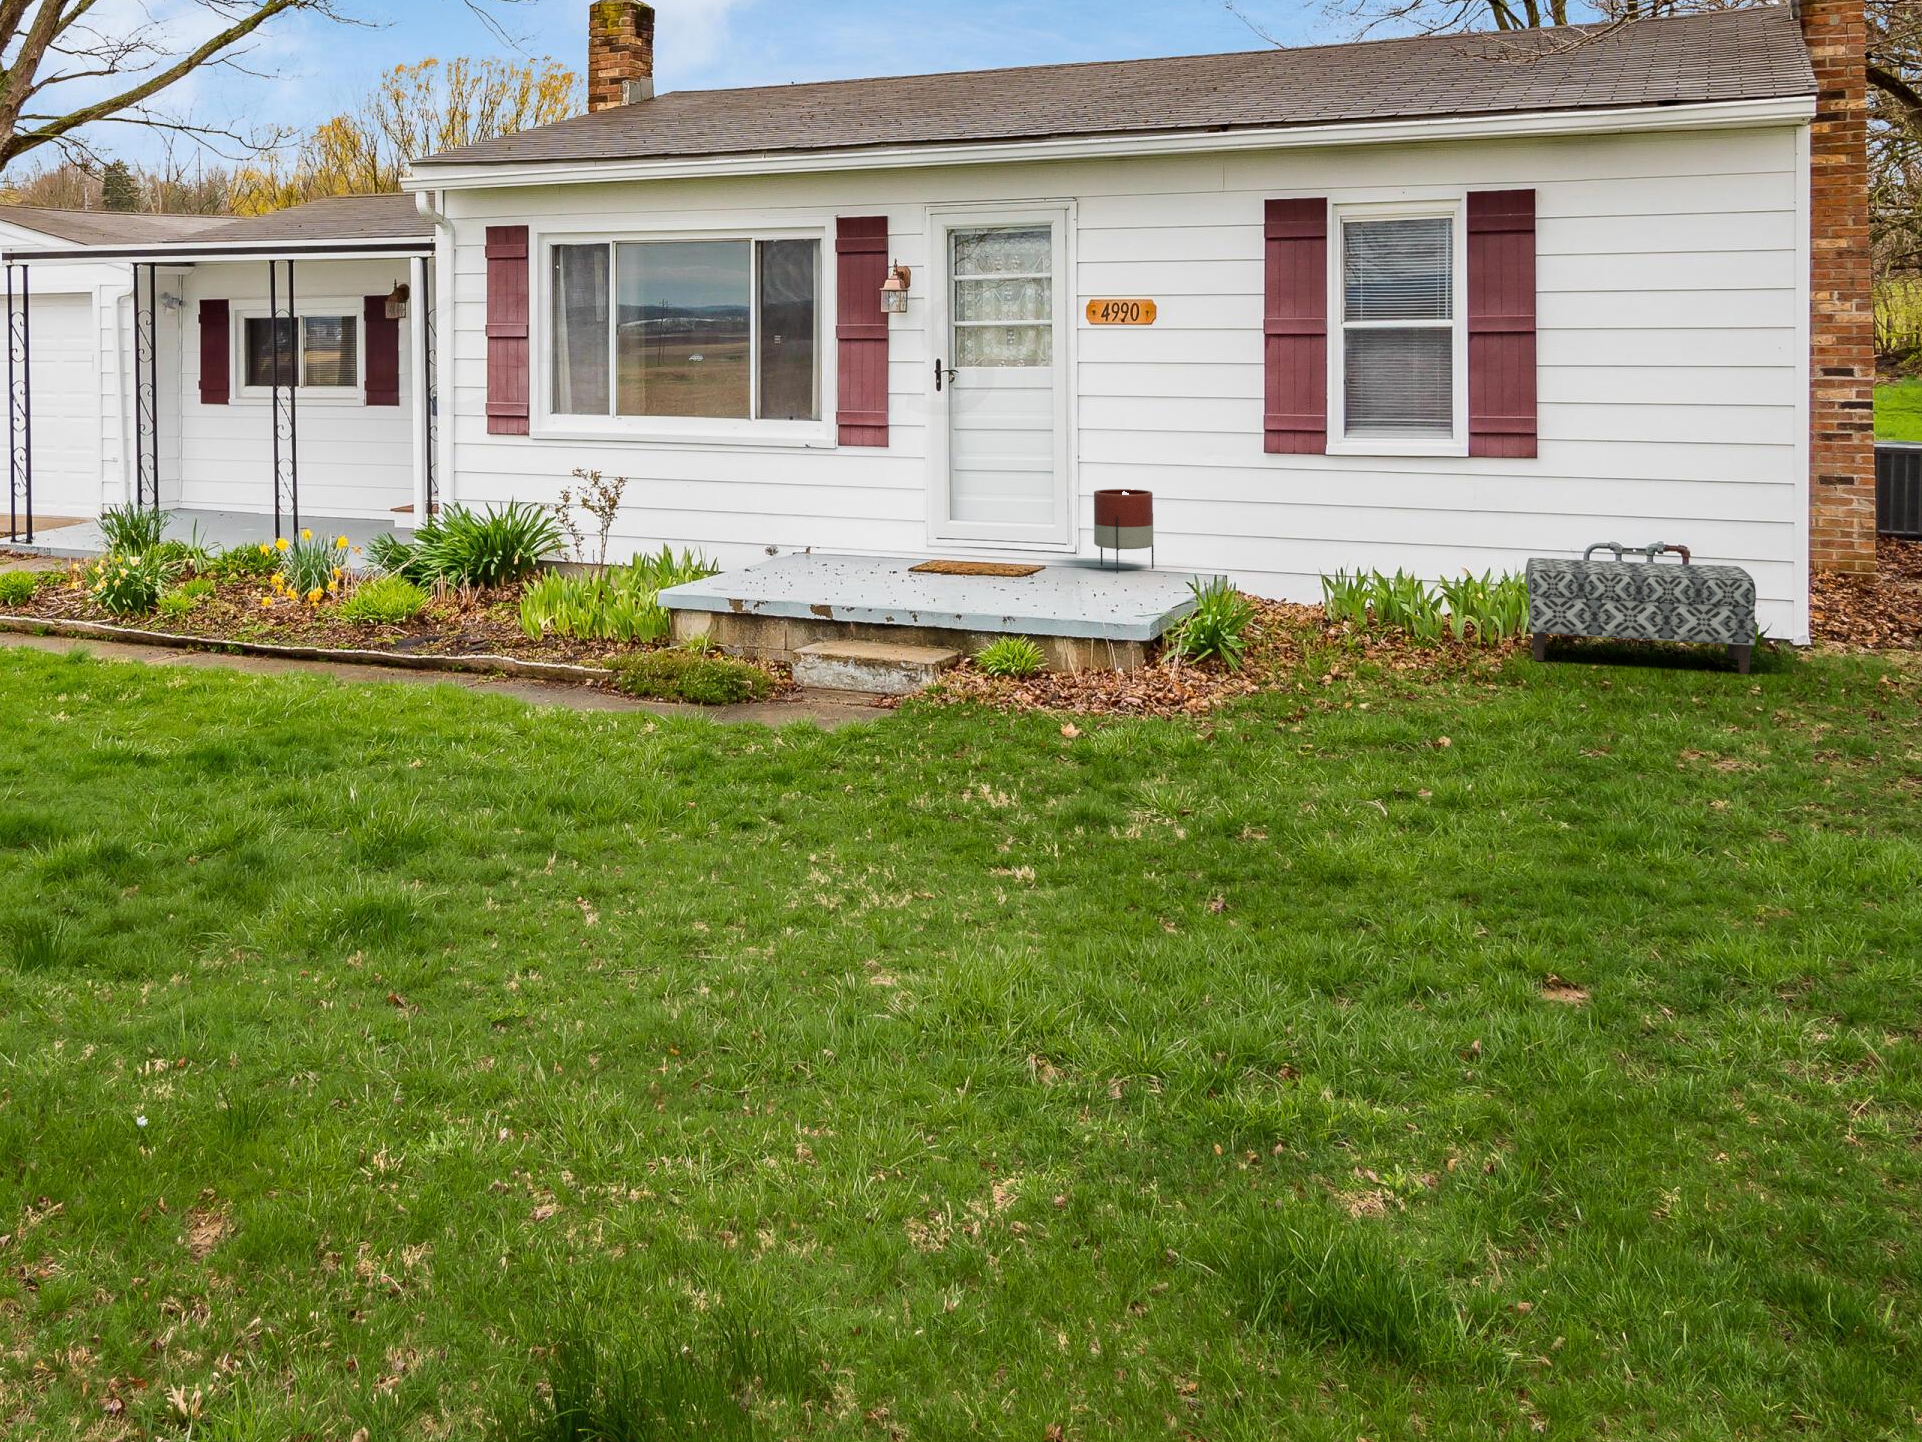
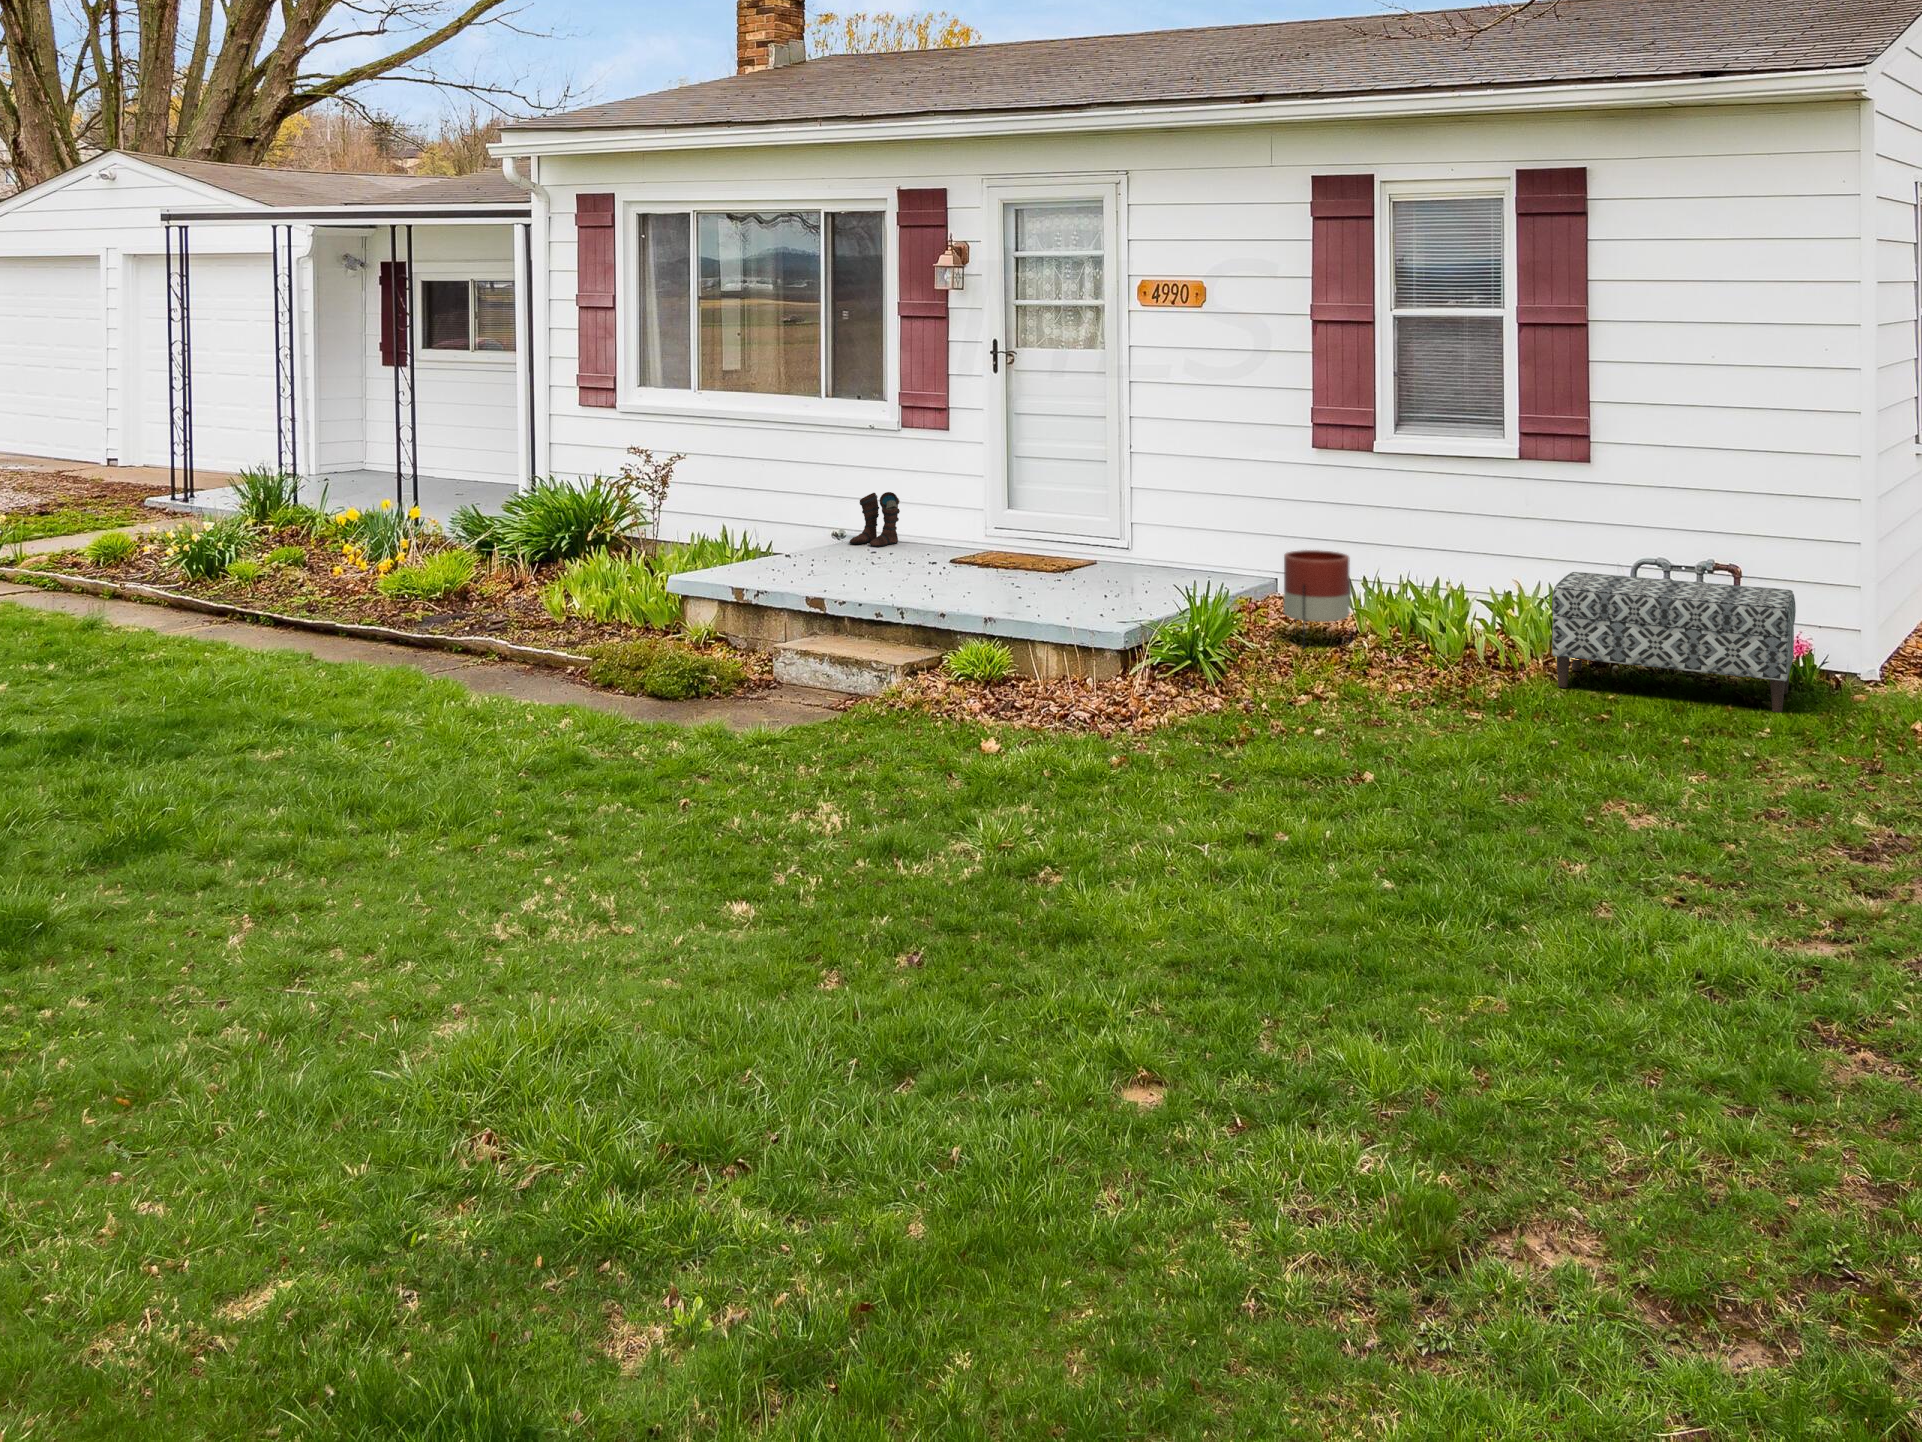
planter: present [1094,489,1154,573] -> present [1284,550,1351,641]
boots: none [791,508,841,560] -> present [849,492,900,547]

